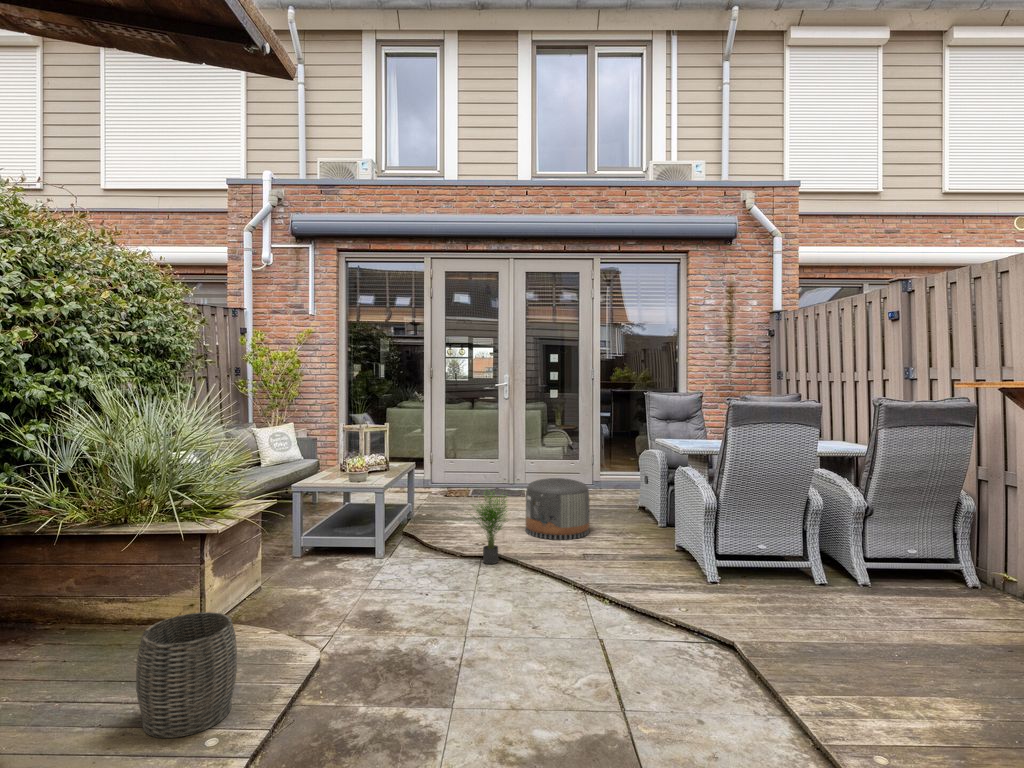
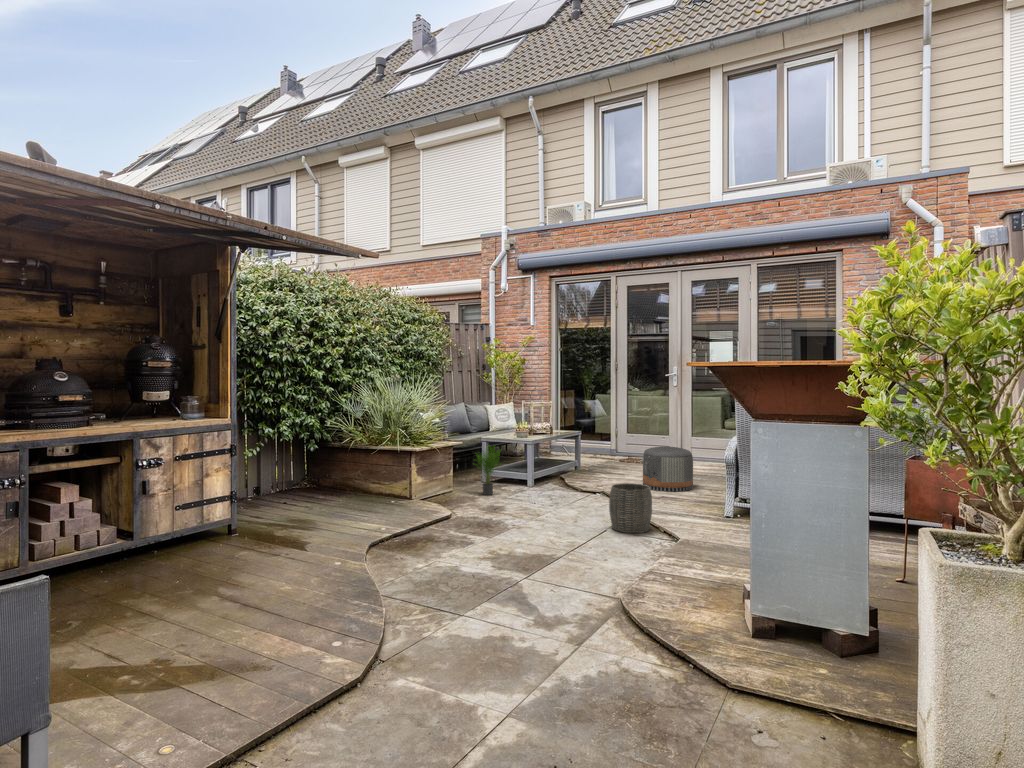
potted plant: present [473,494,507,564] -> present [478,446,500,495]
woven basket: present [136,612,237,738] -> present [609,483,652,533]

